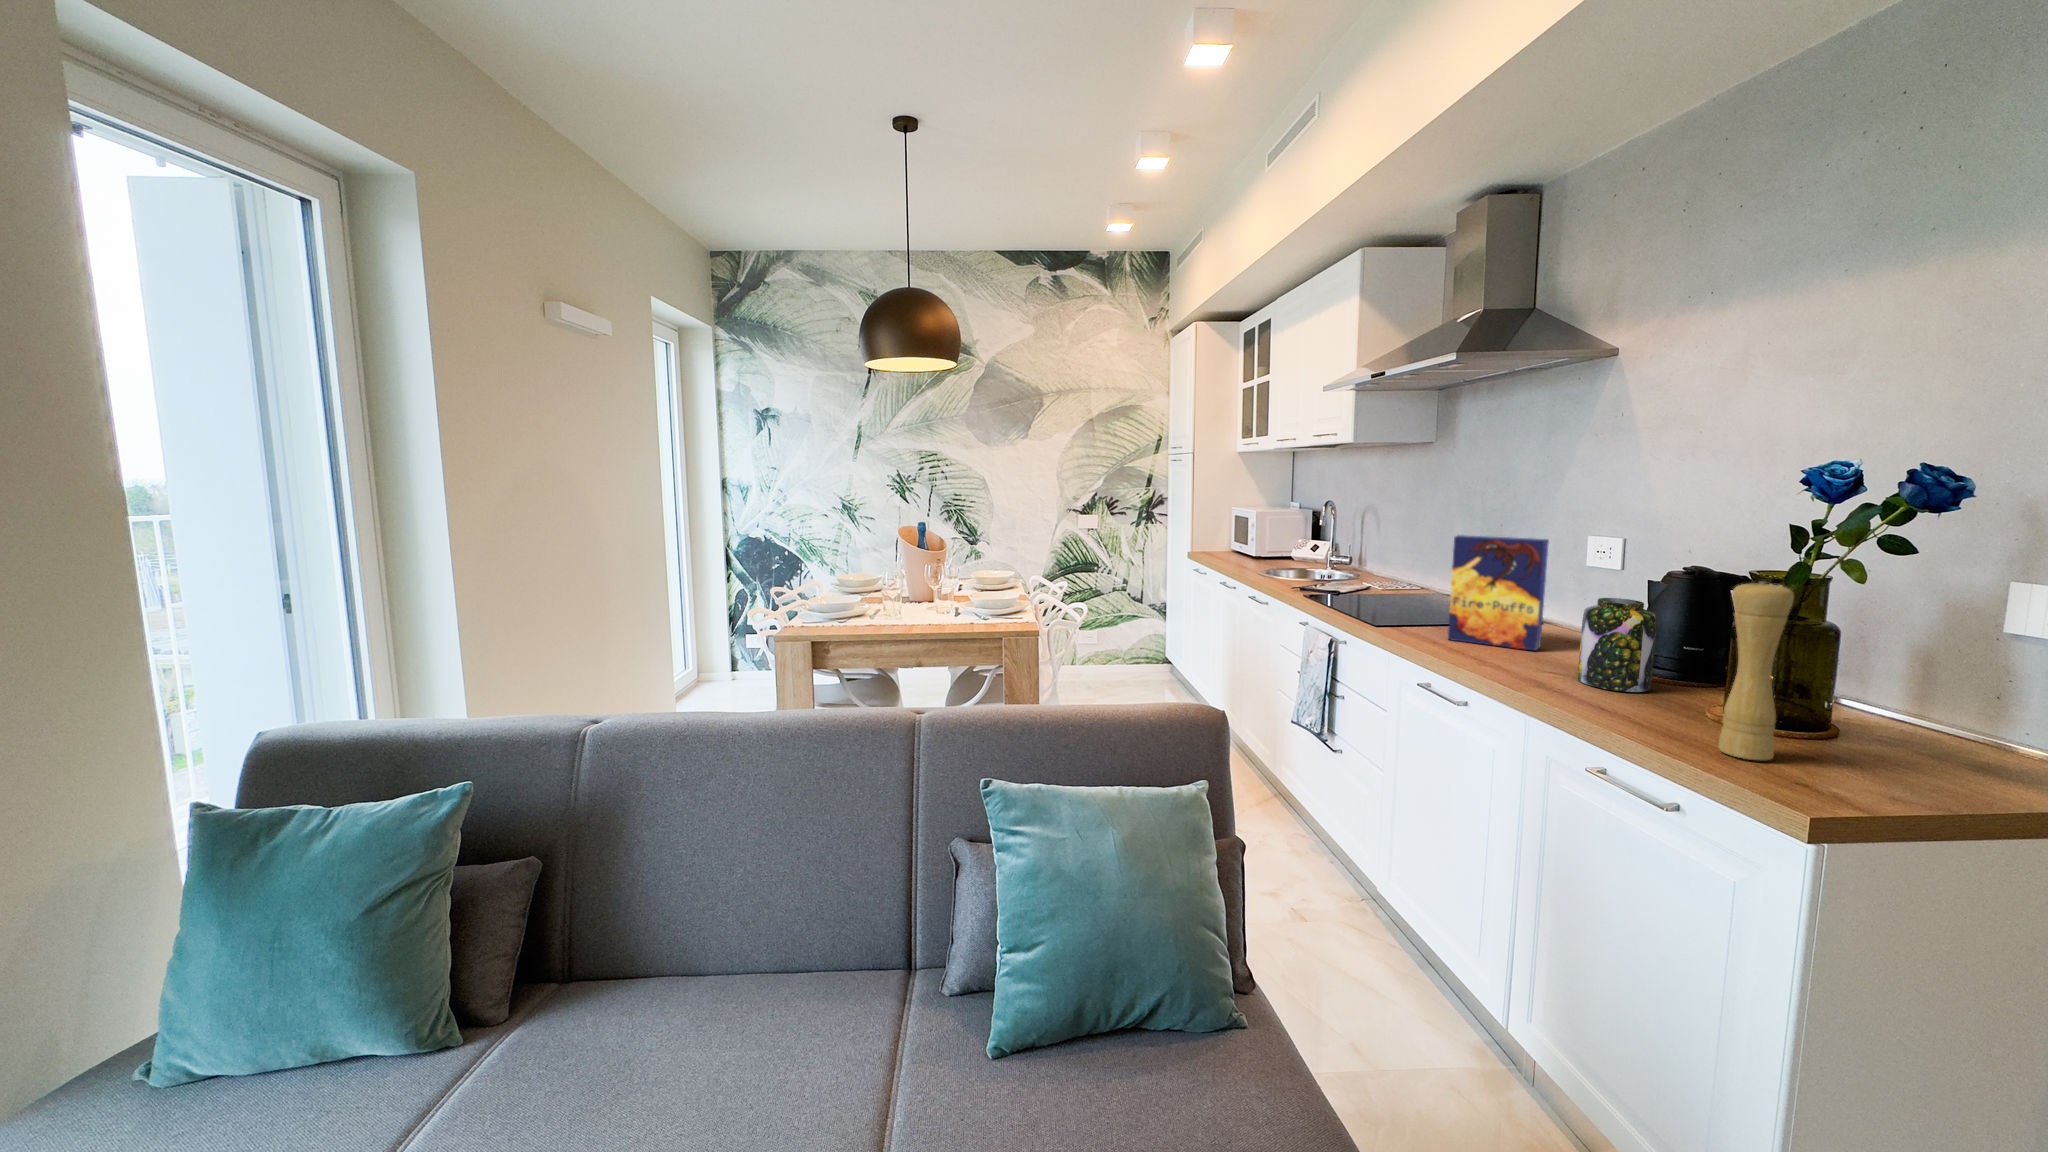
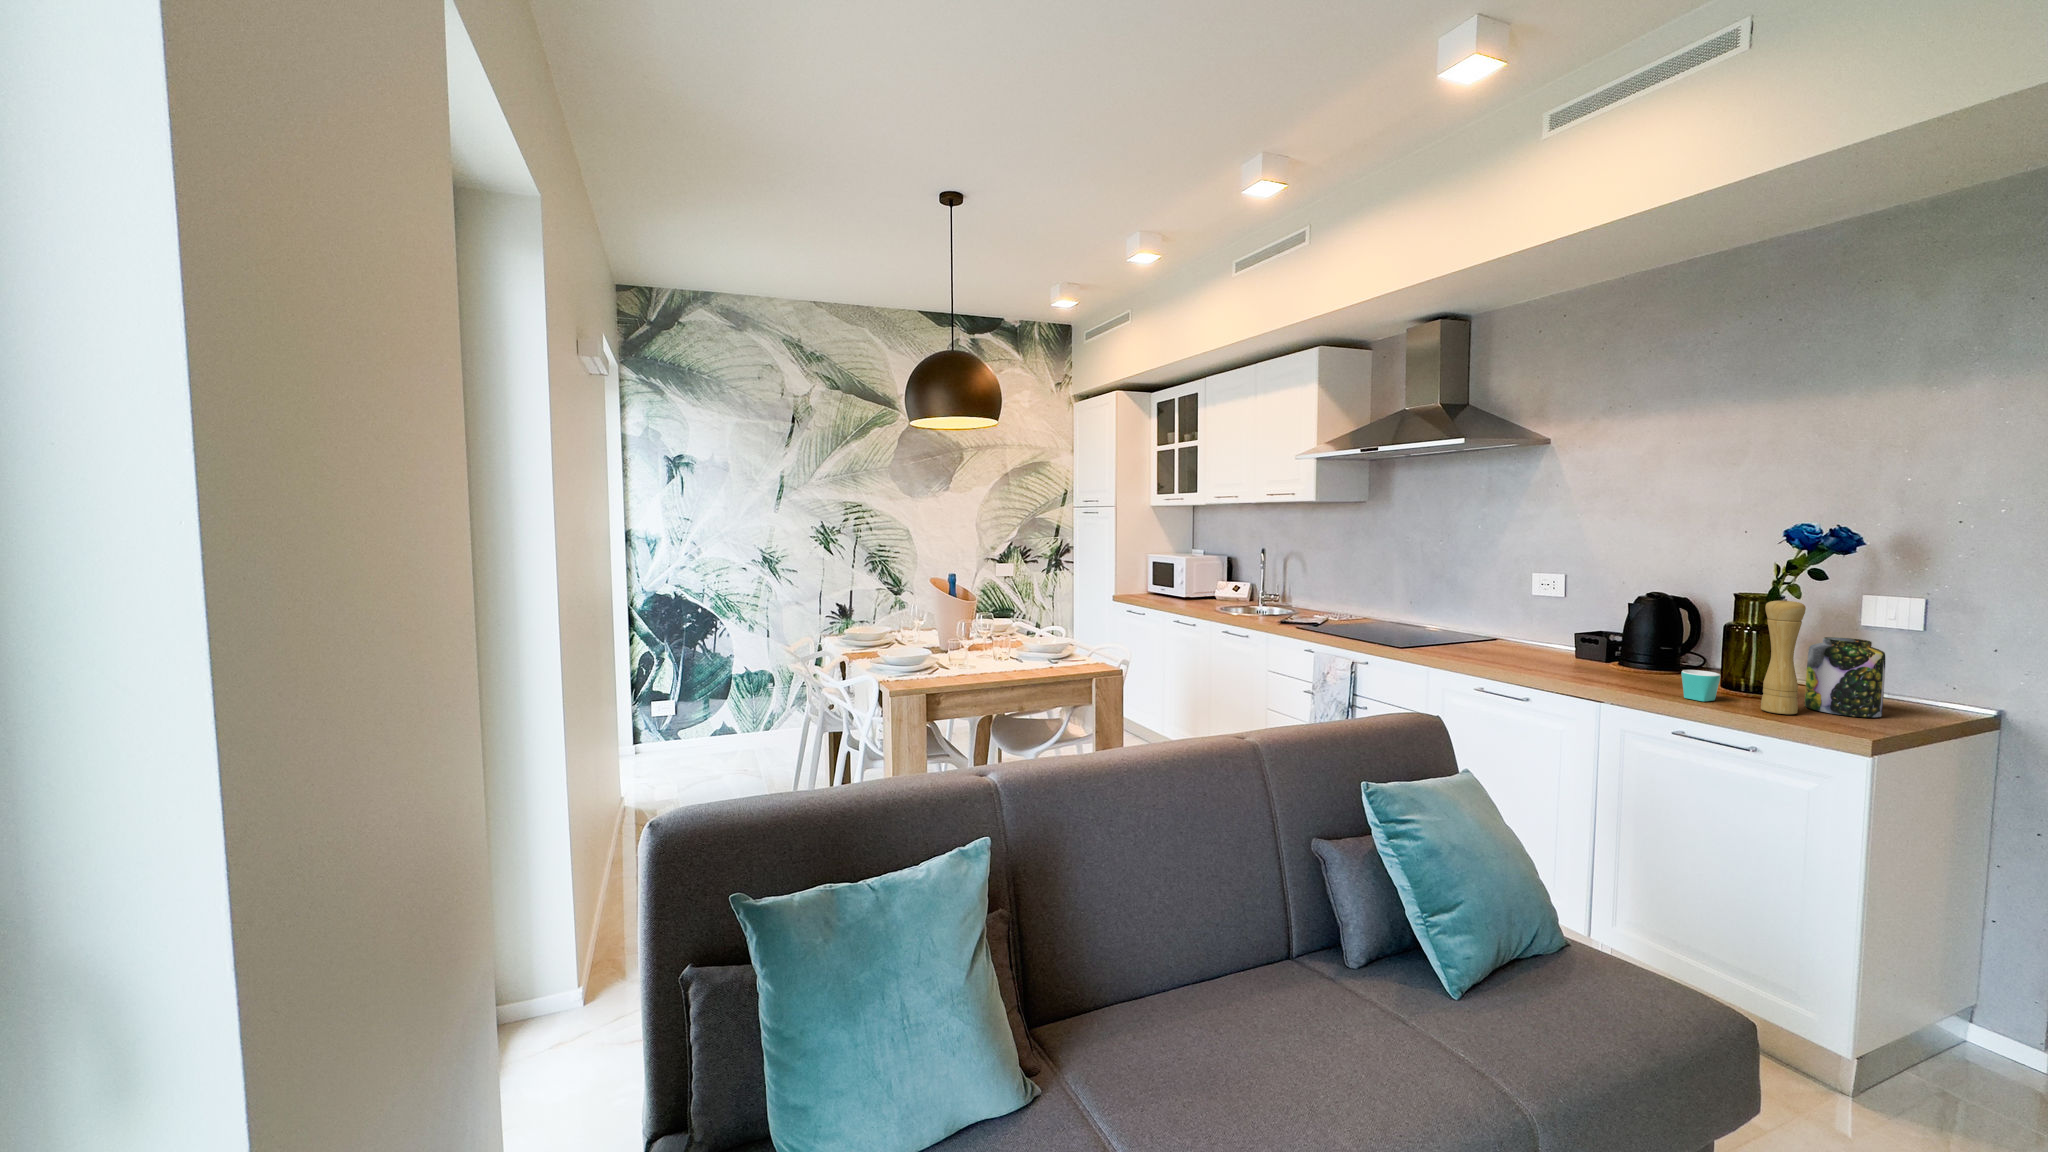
cereal box: present [1448,535,1549,651] -> none [1465,574,1538,658]
jar: present [1578,598,1656,692] -> present [1805,637,1885,717]
mug: none [1628,680,1697,728] -> present [1681,670,1721,701]

